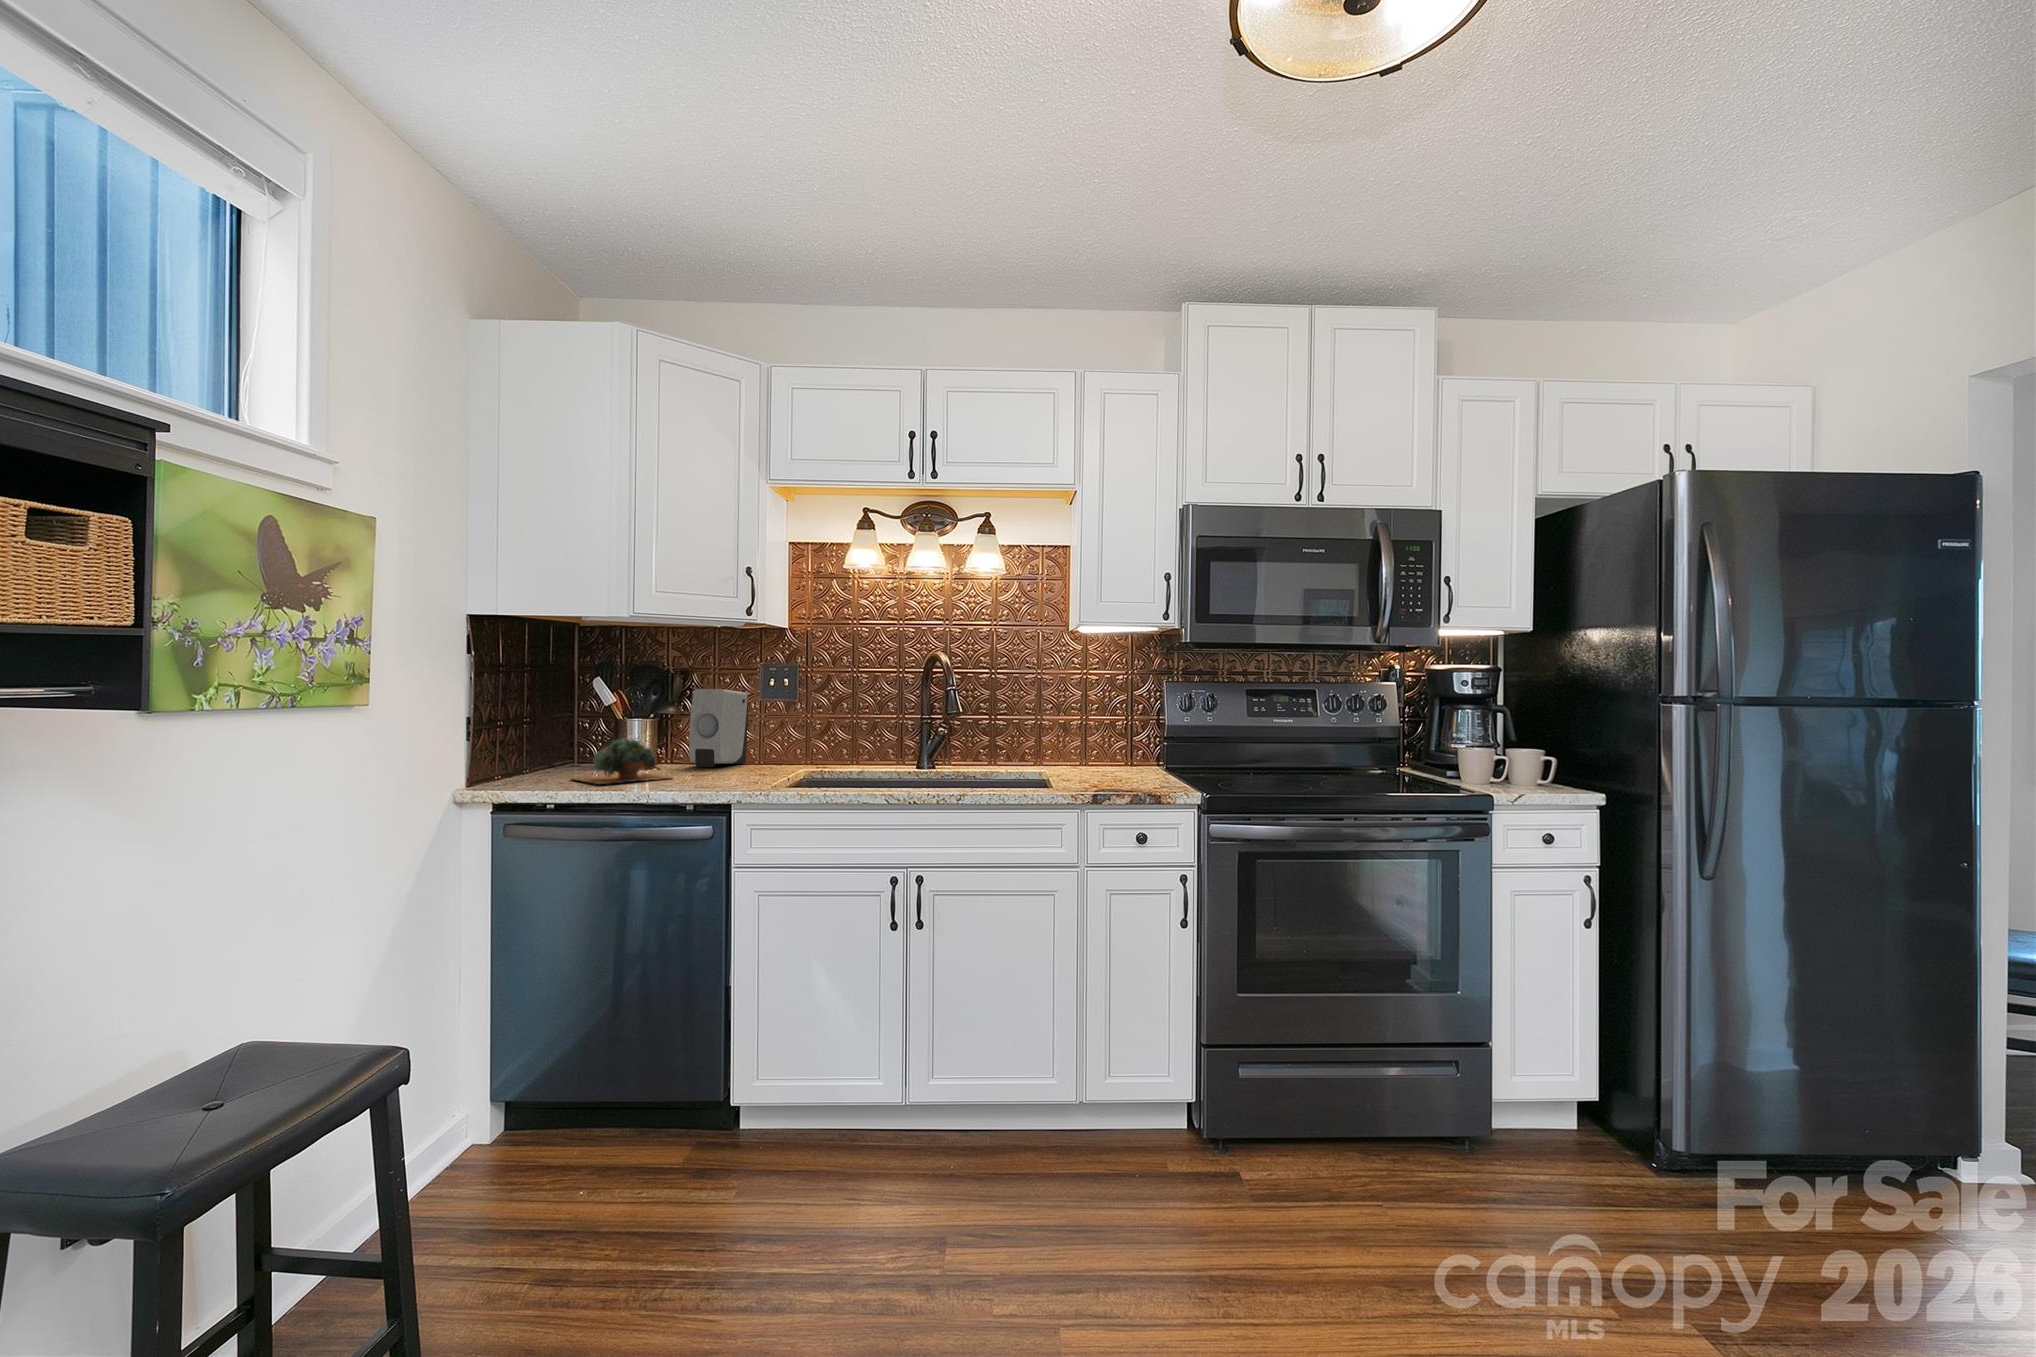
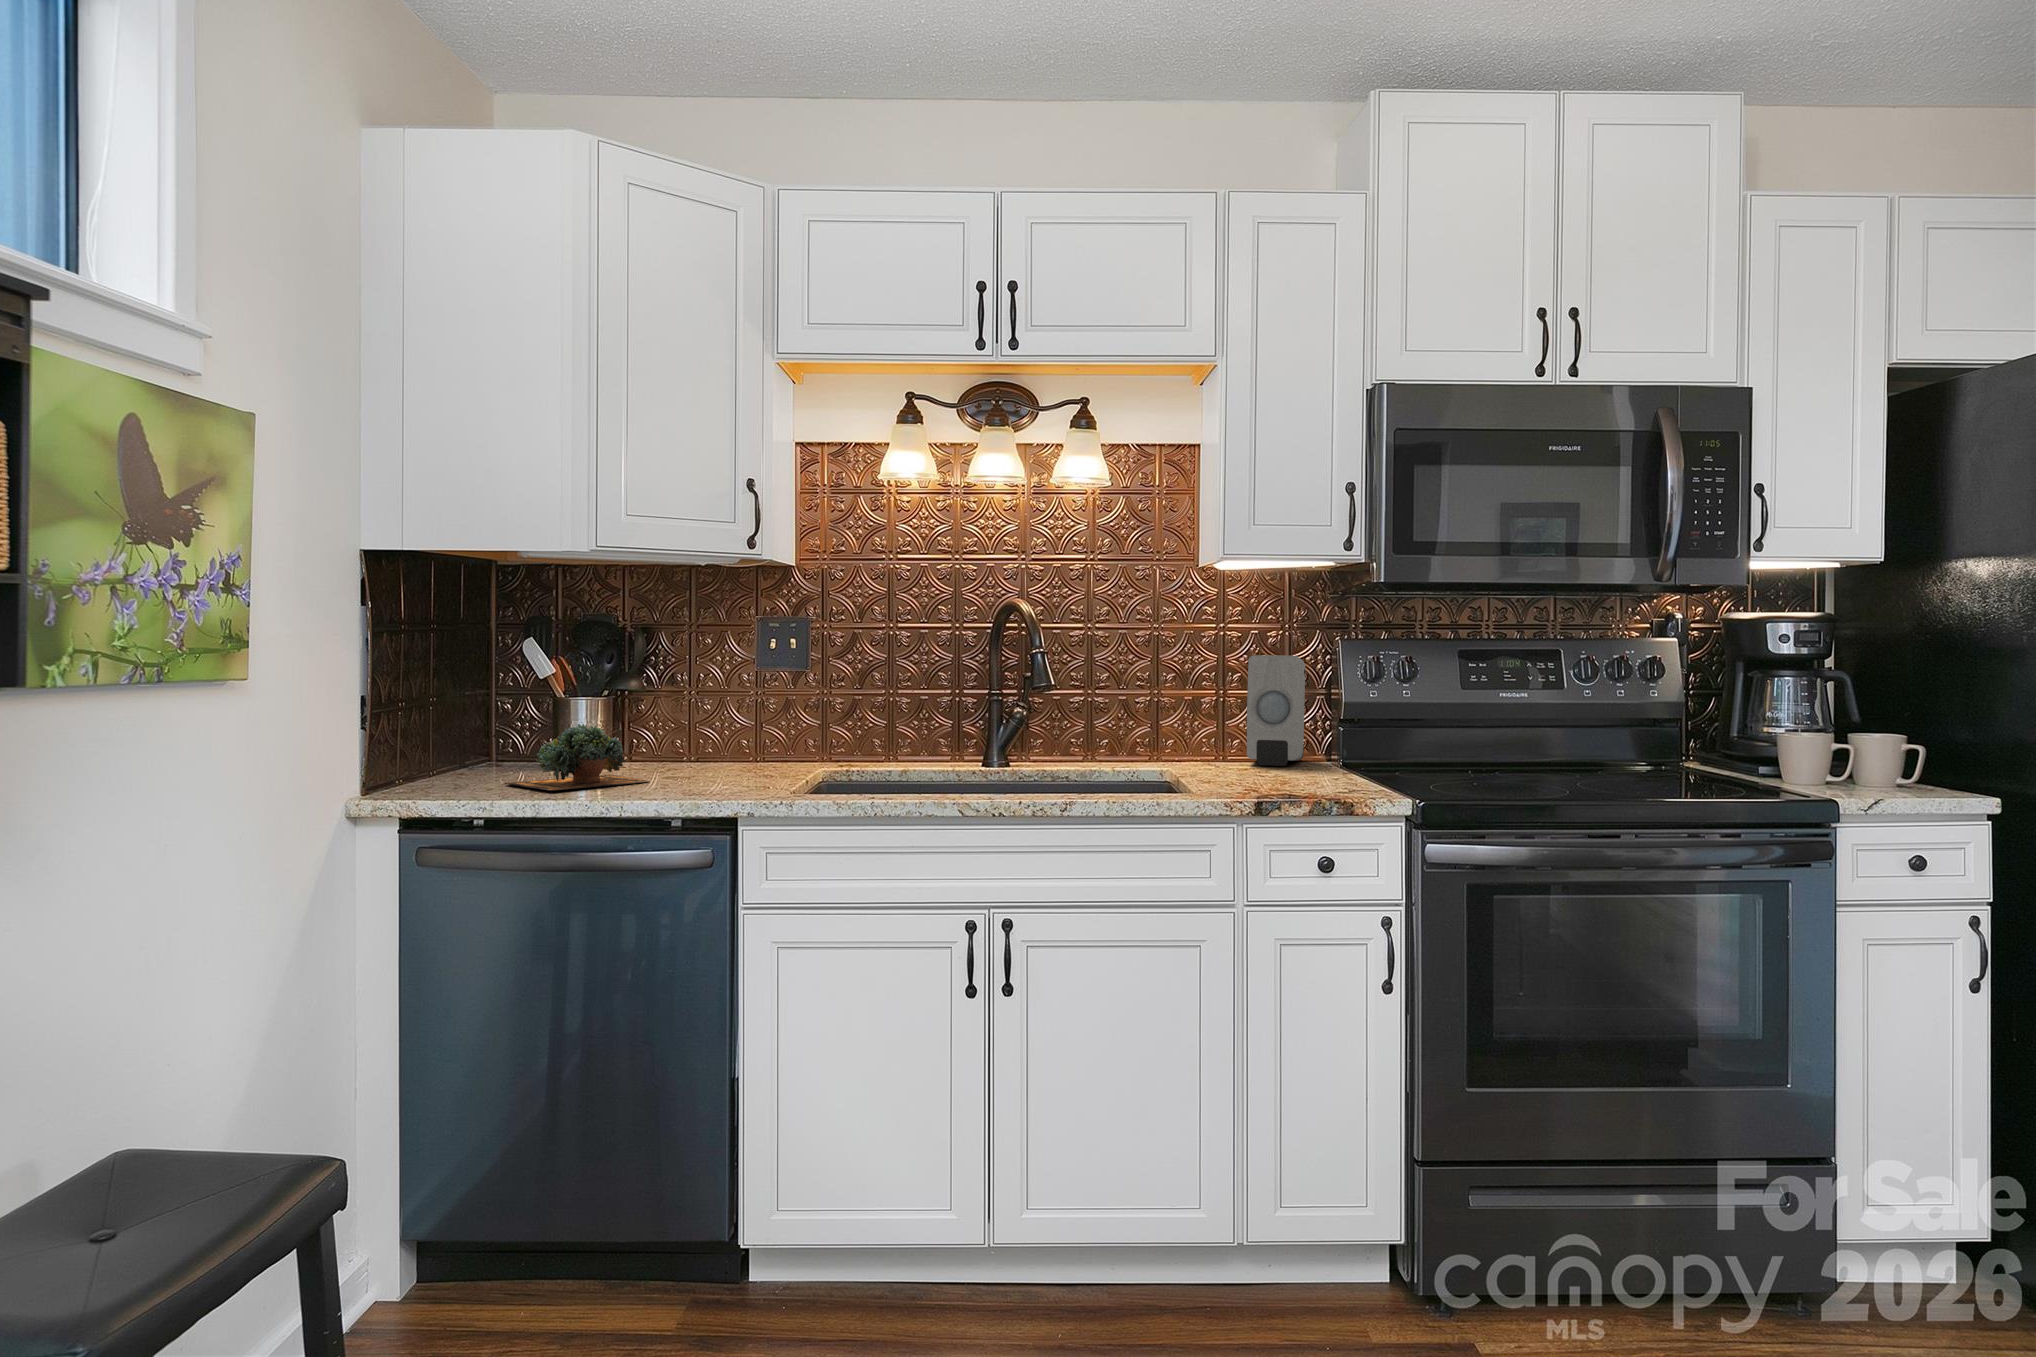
soap dispenser: present [689,689,748,767] -> present [1247,655,1305,766]

